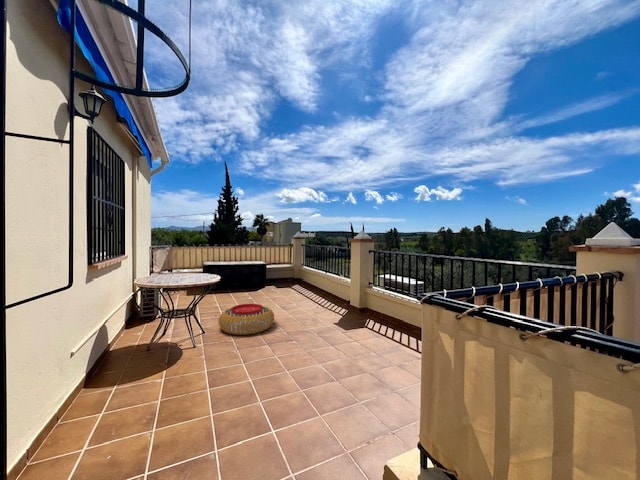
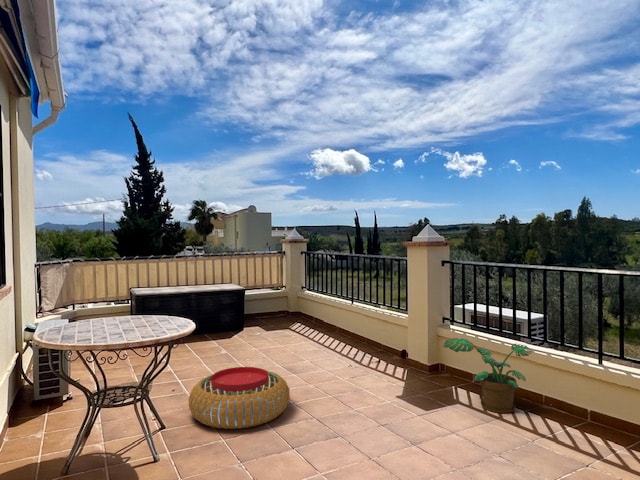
potted plant: none [360,292,409,334] -> present [443,338,532,413]

